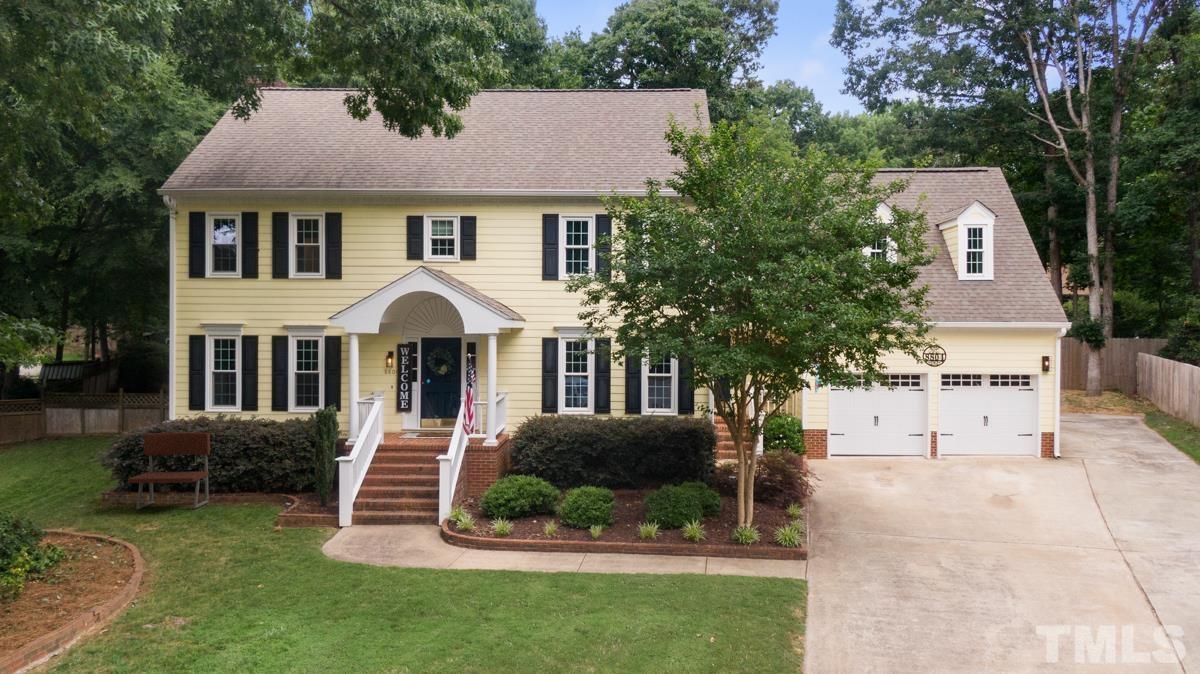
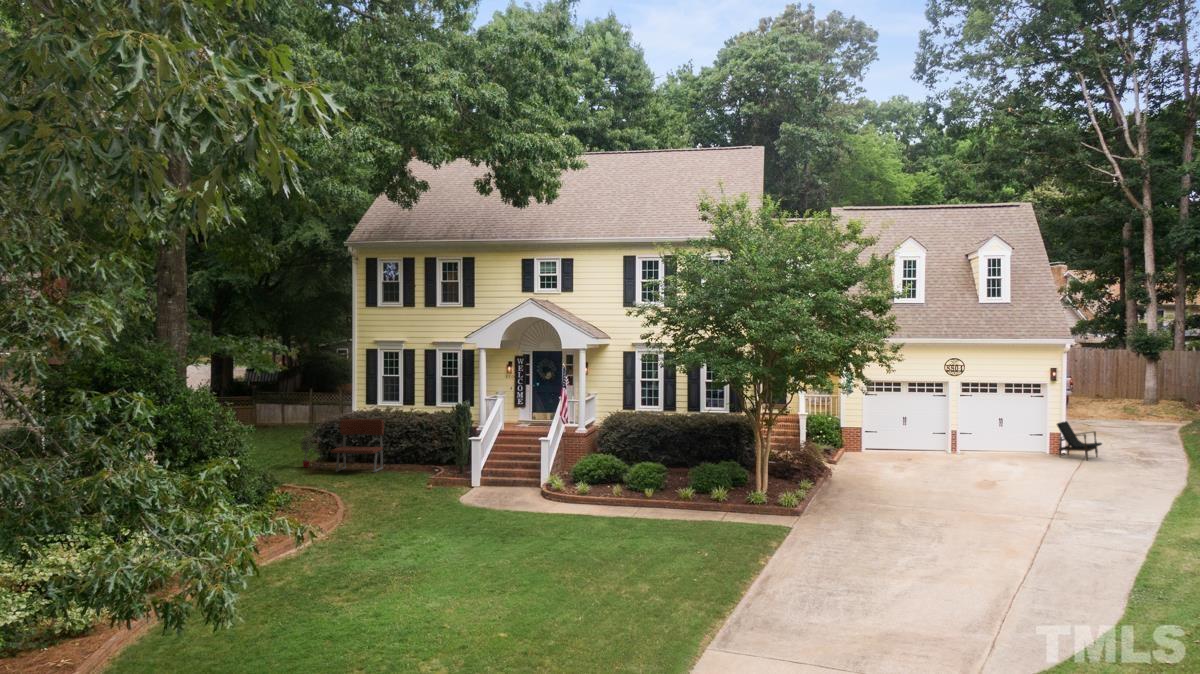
lounge chair: none [1052,417,1103,464] -> present [1057,421,1102,460]
potted tree: none [80,453,113,504] -> present [301,434,318,468]

